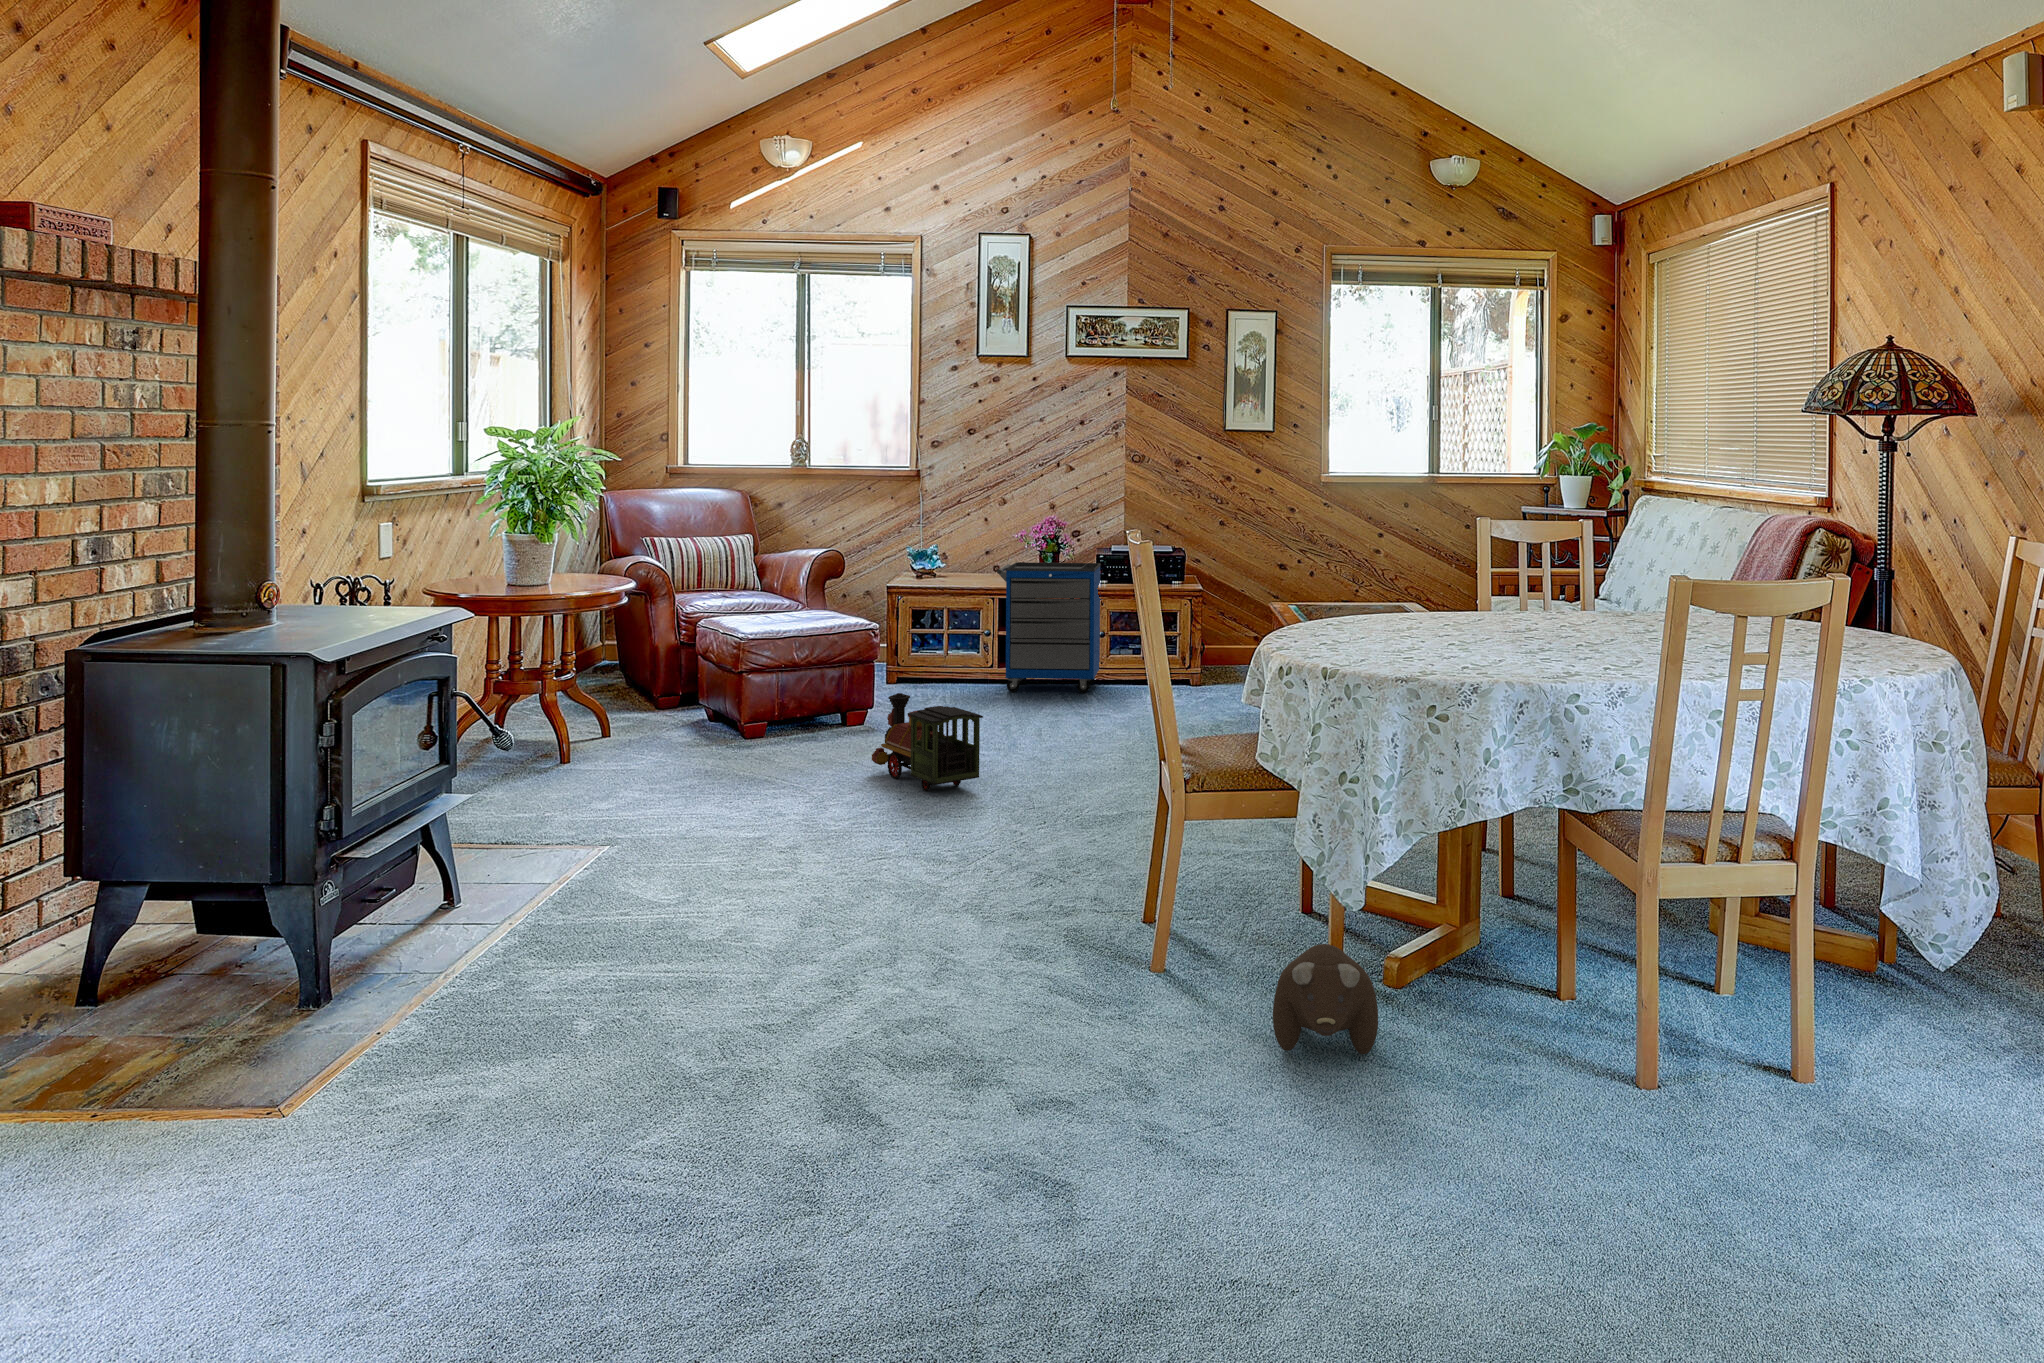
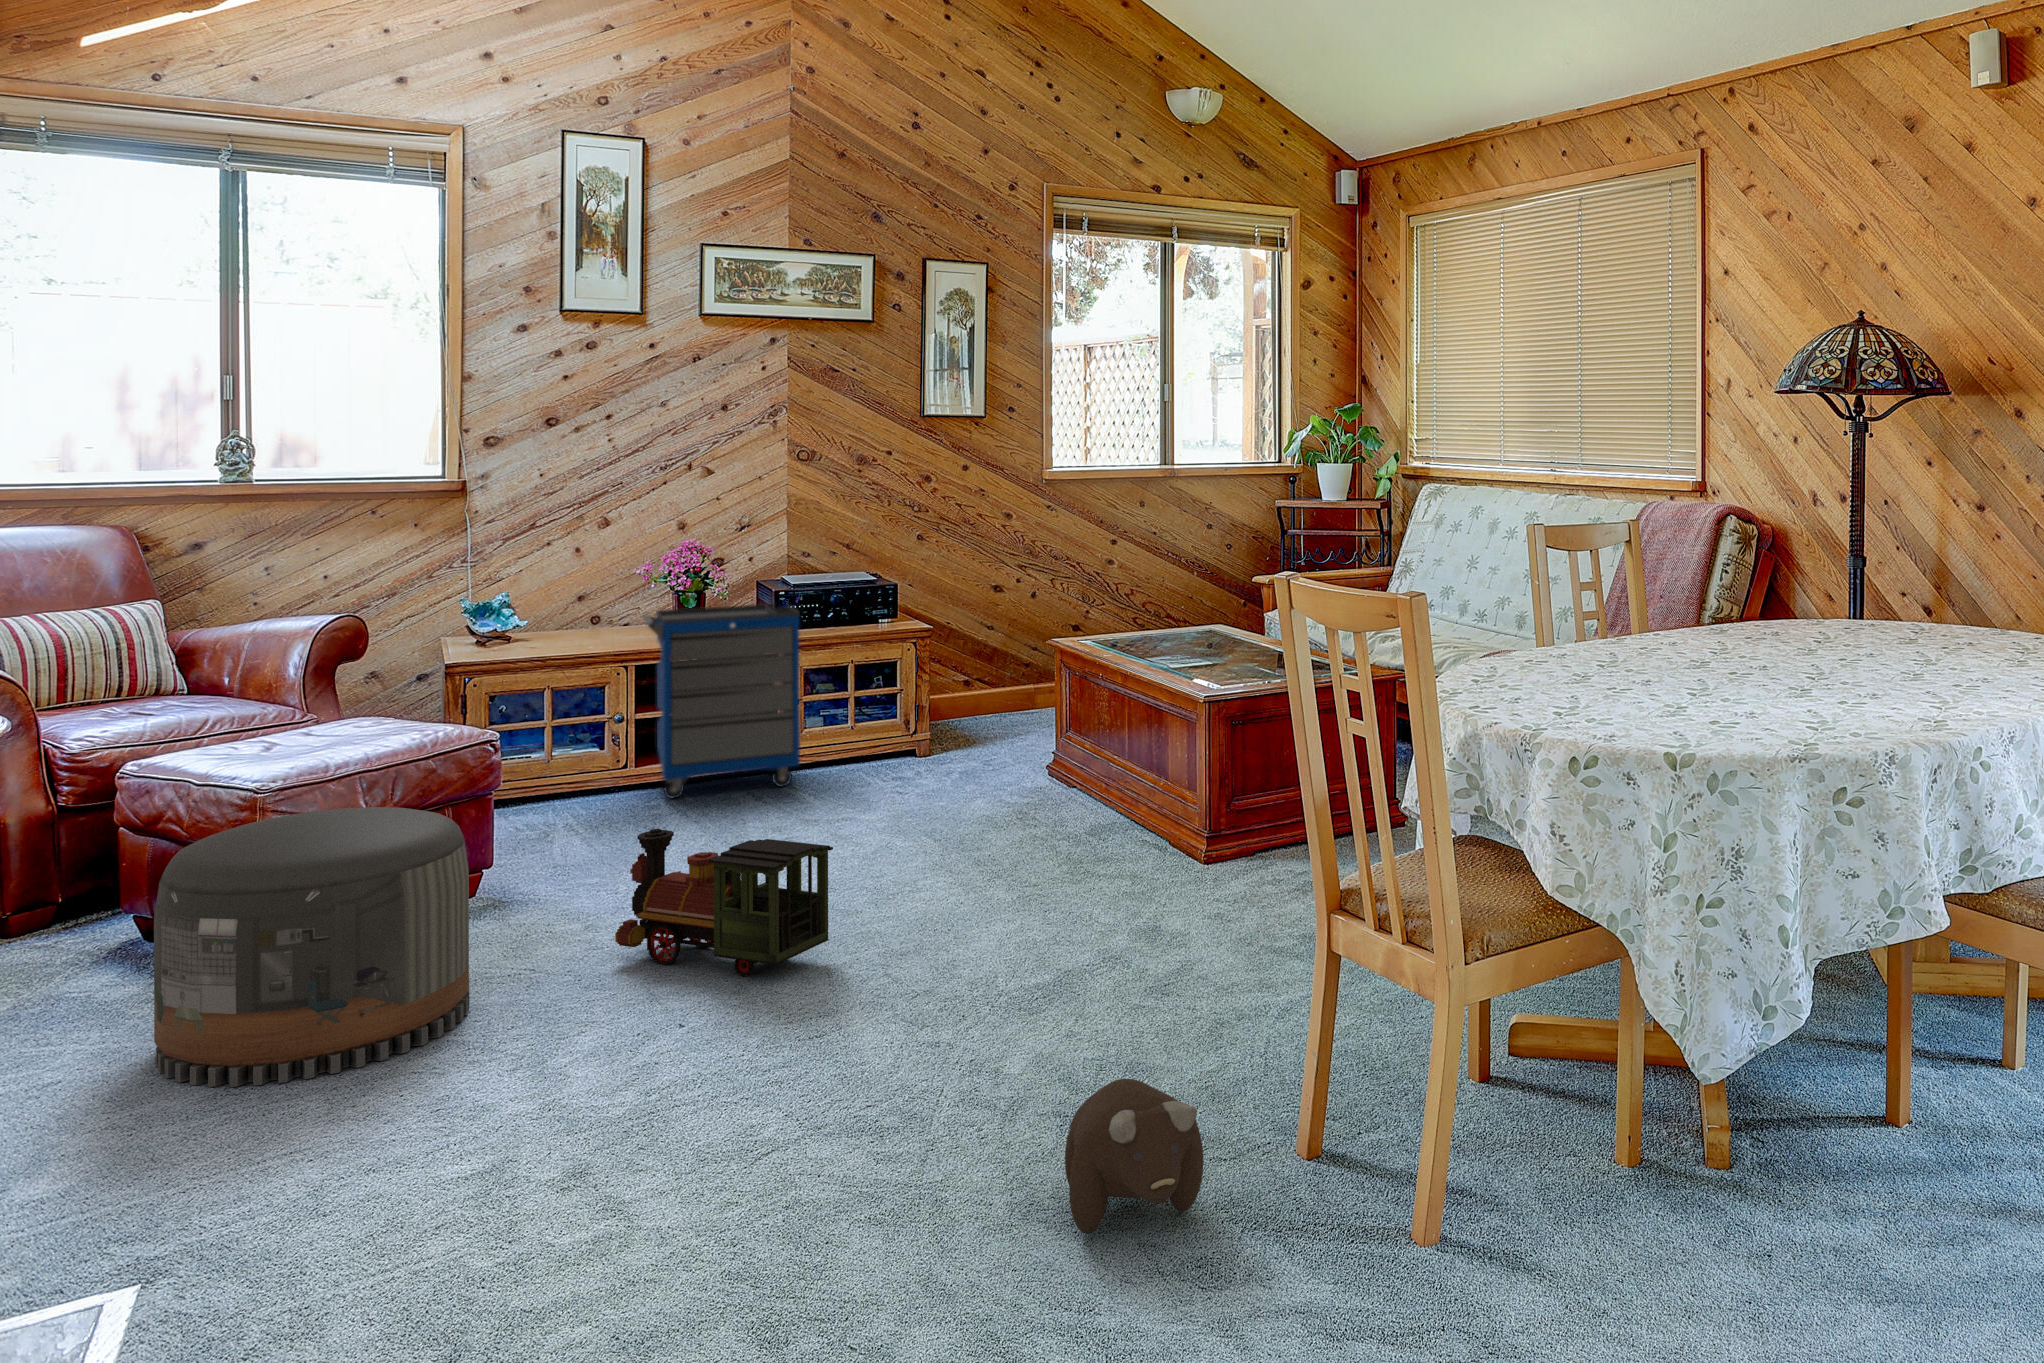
pouf: none [627,657,785,800] -> present [154,807,469,1087]
plush toy: present [1273,944,1378,1054] -> present [1065,1079,1203,1234]

